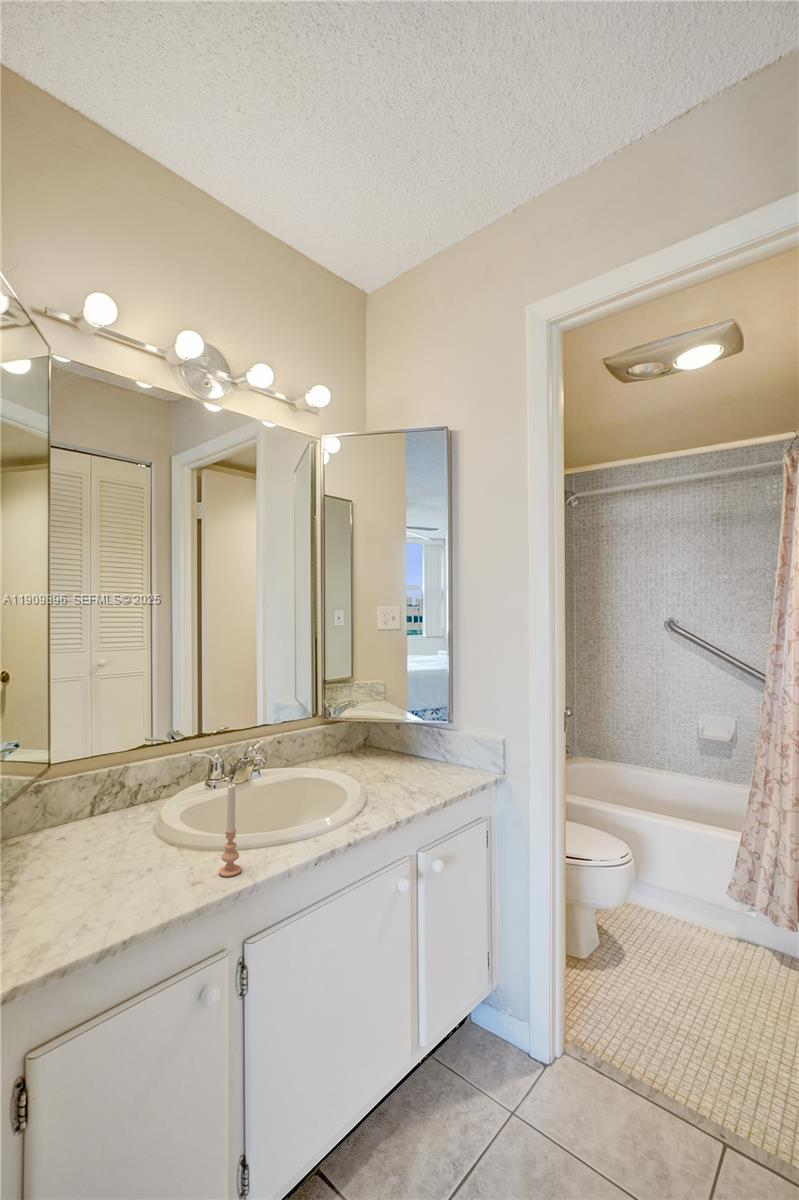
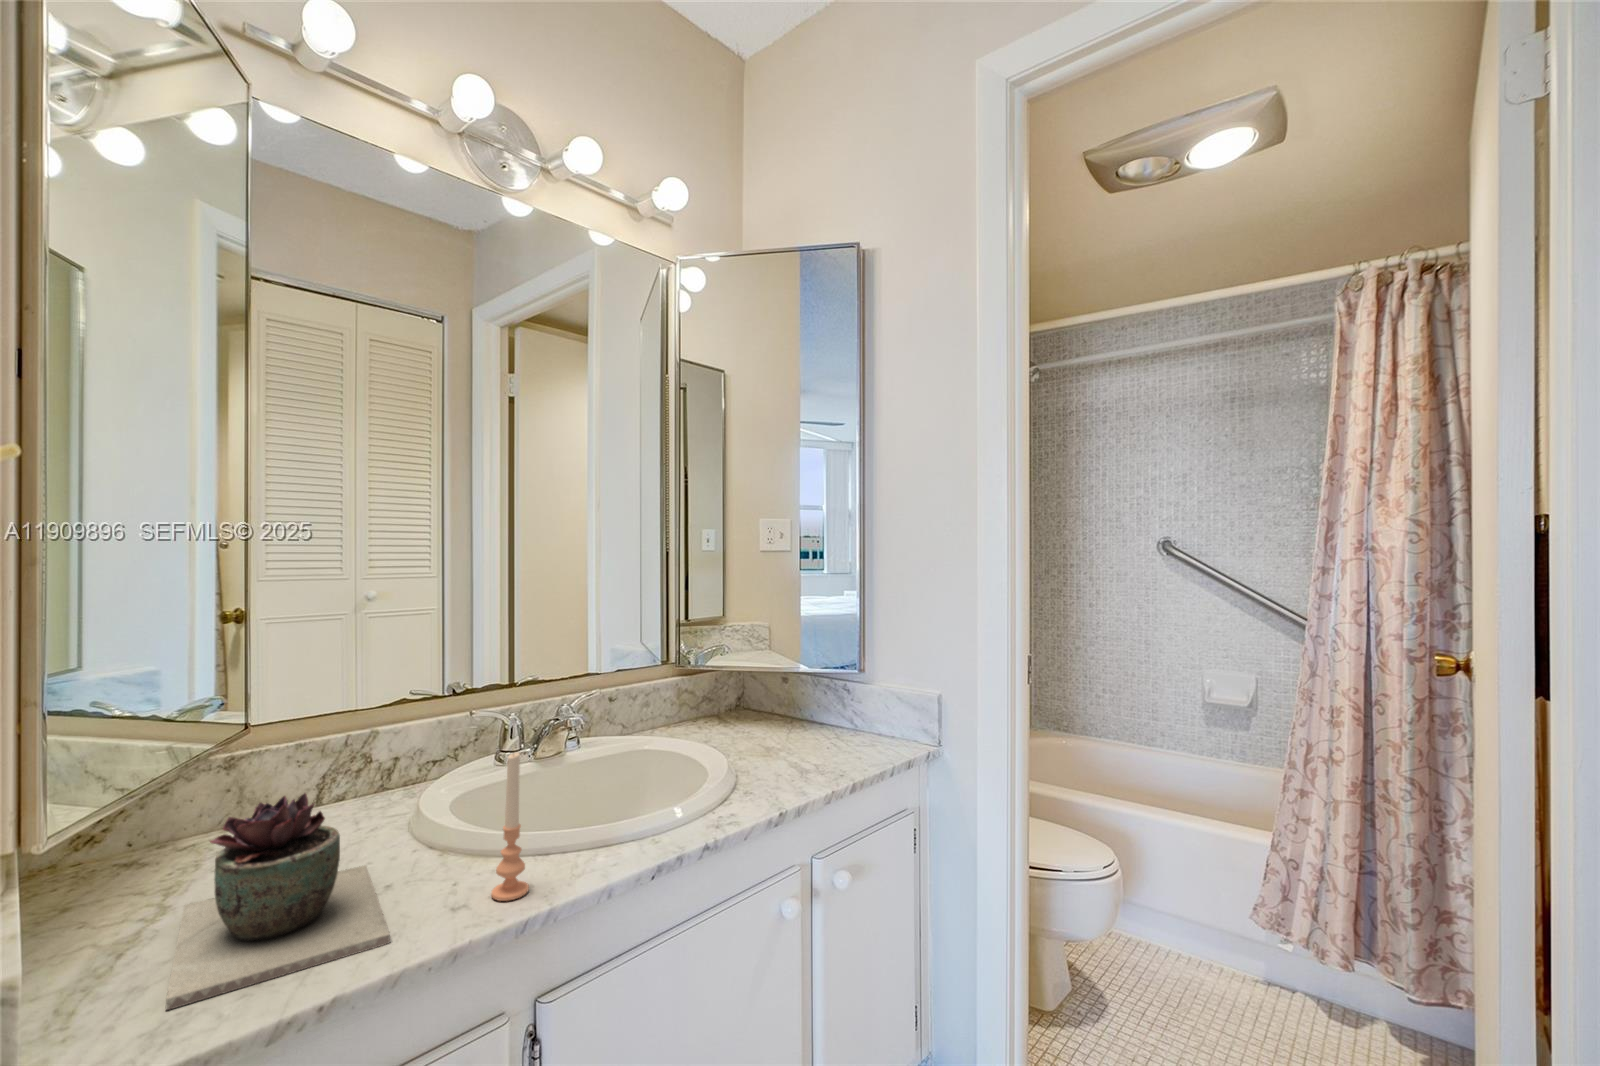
succulent plant: none [33,810,163,939] -> present [166,793,390,1010]

